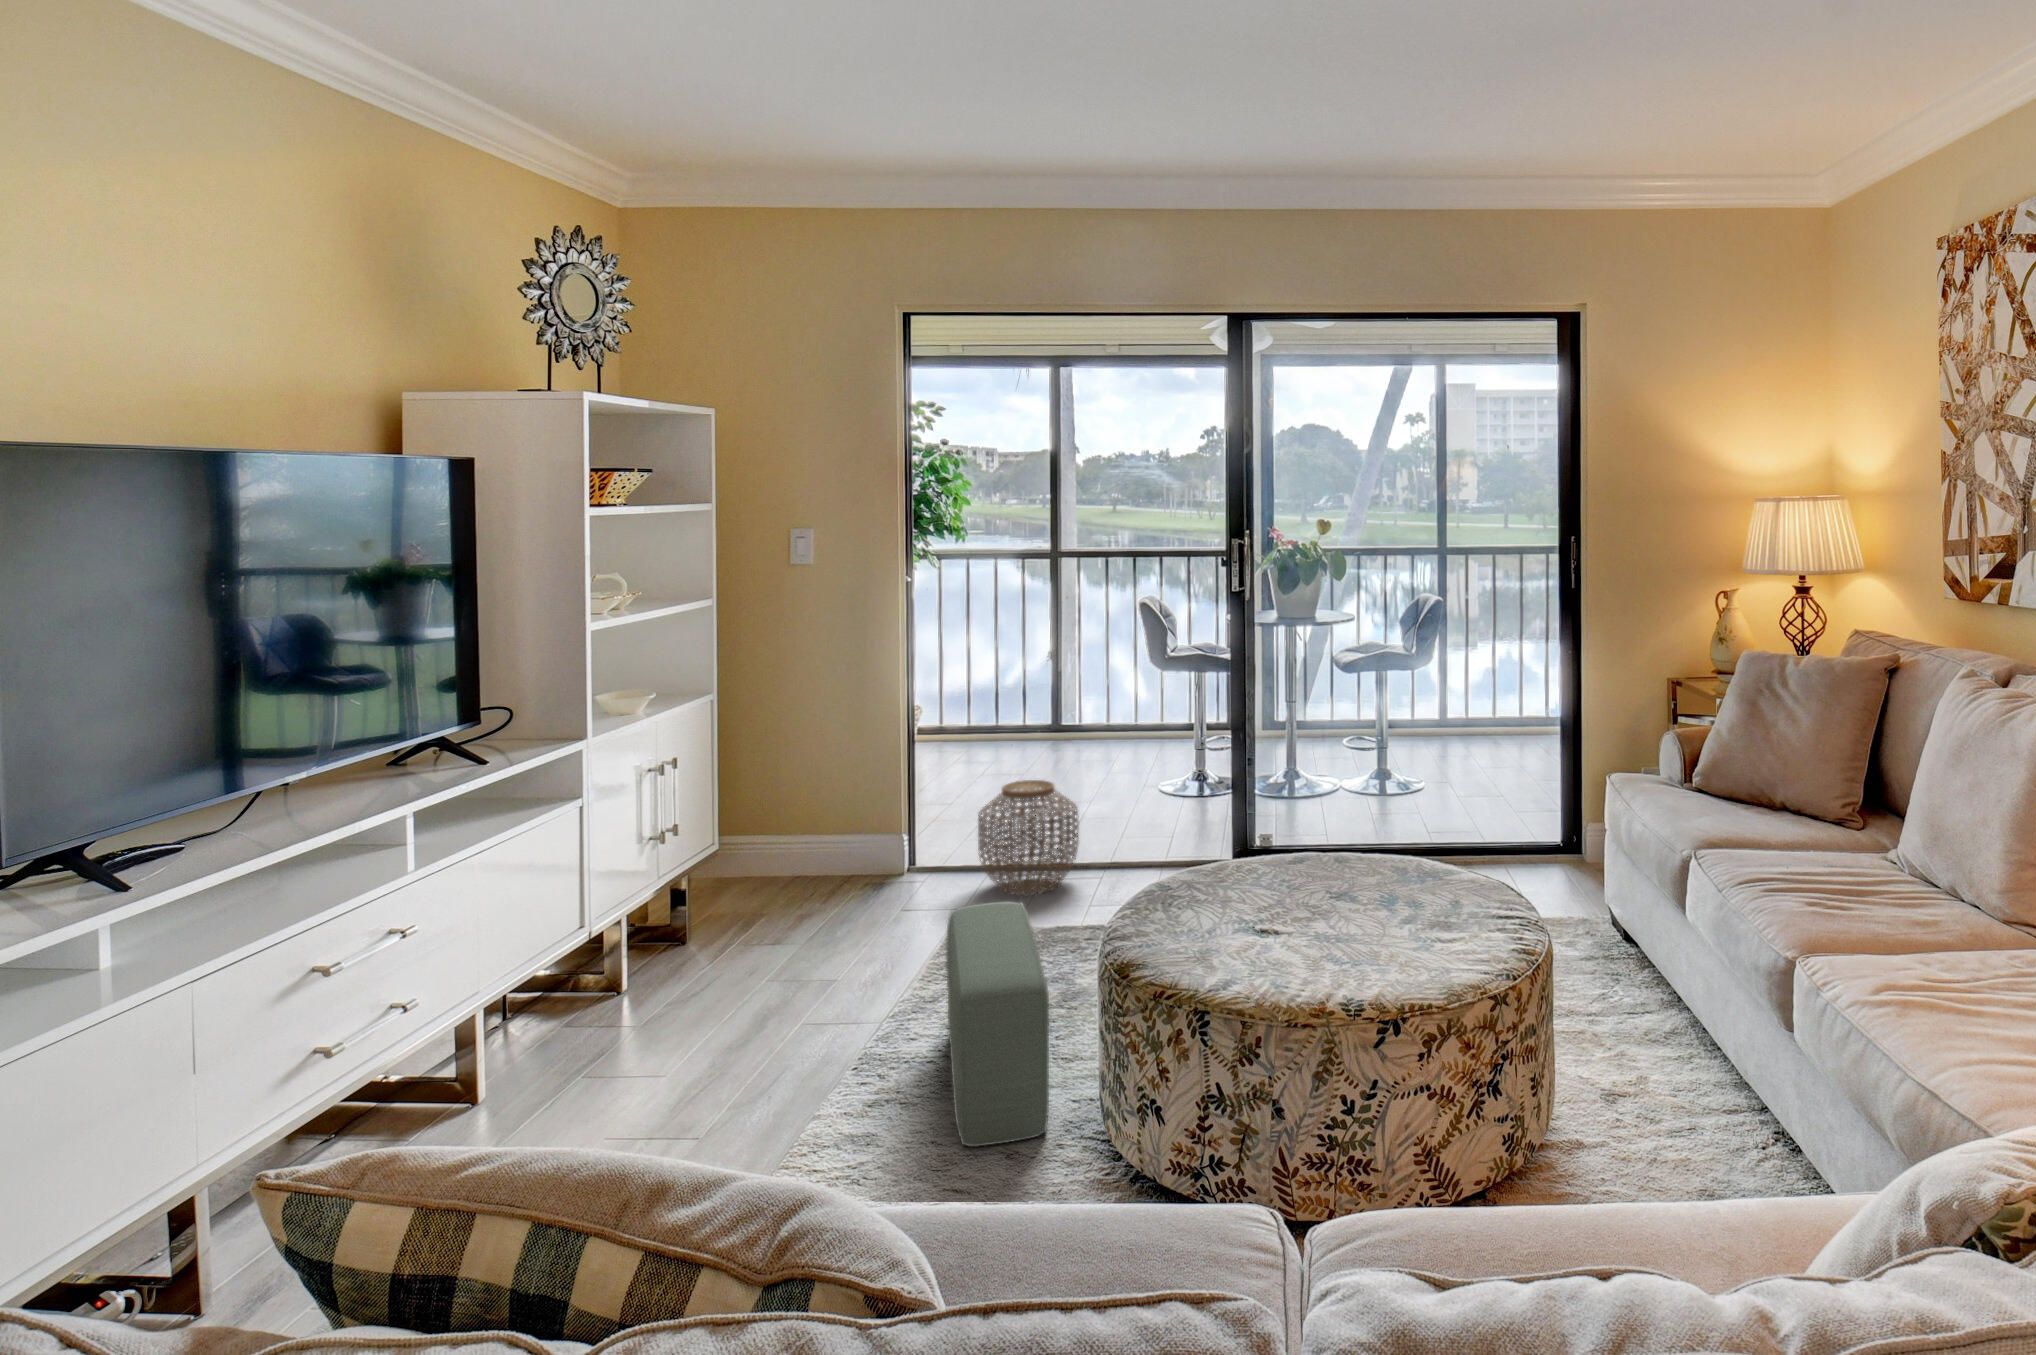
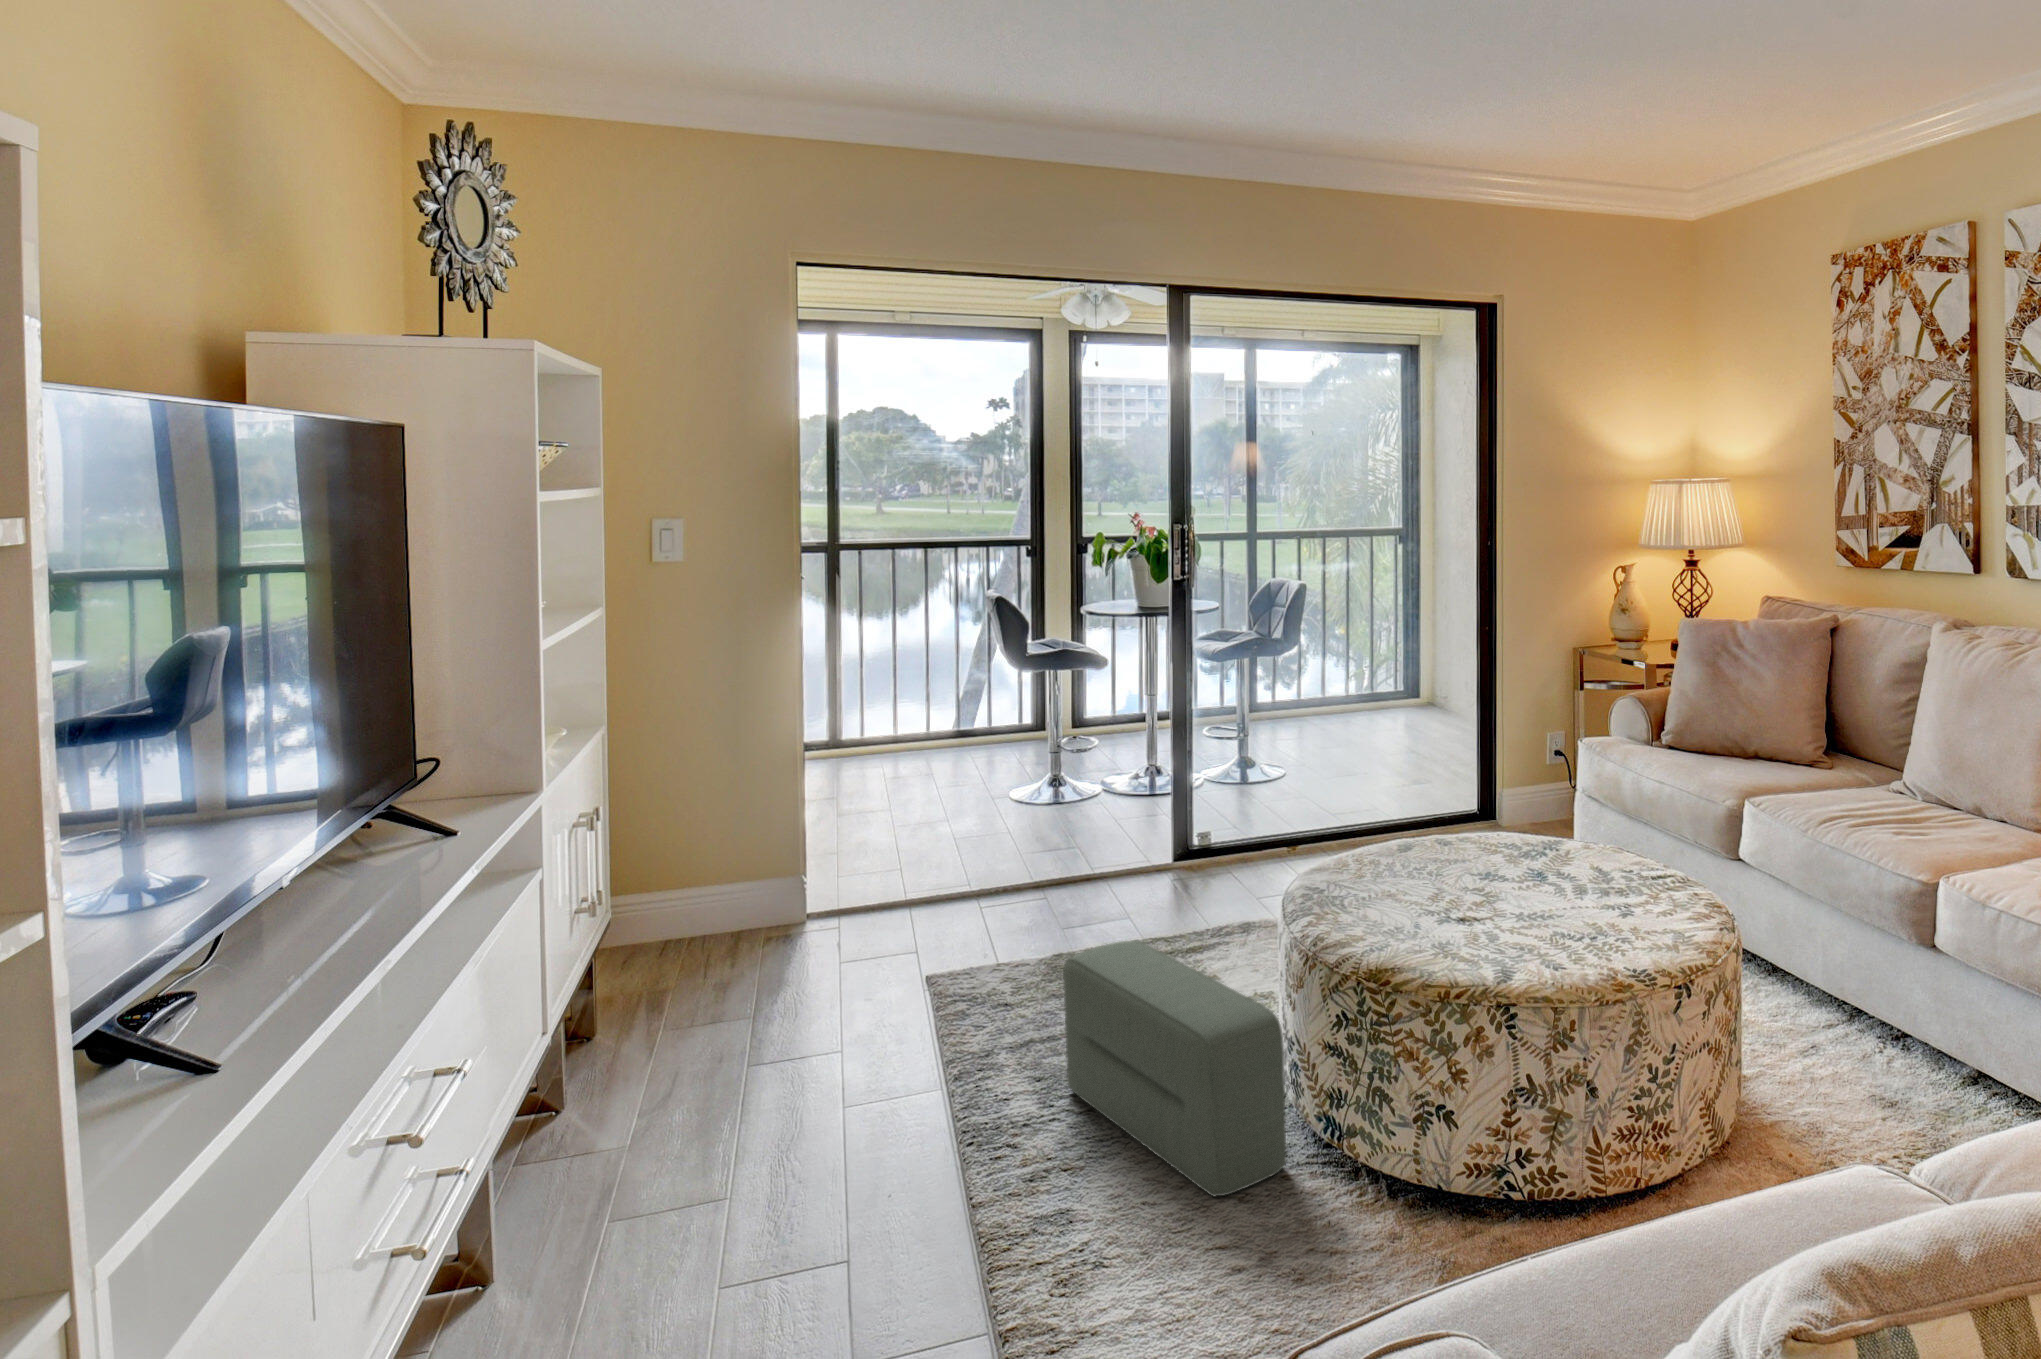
woven basket: present [978,780,1079,895] -> none [917,814,1029,942]

